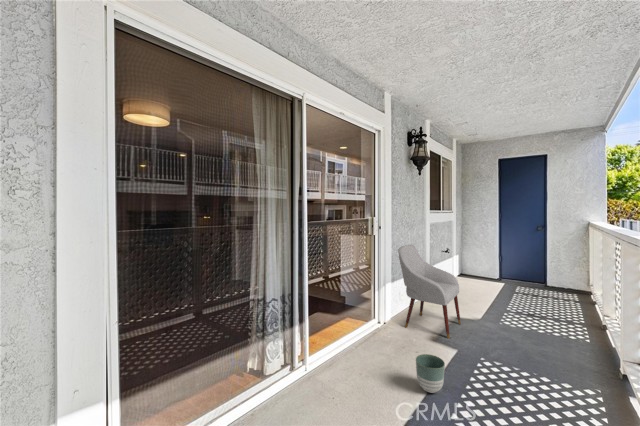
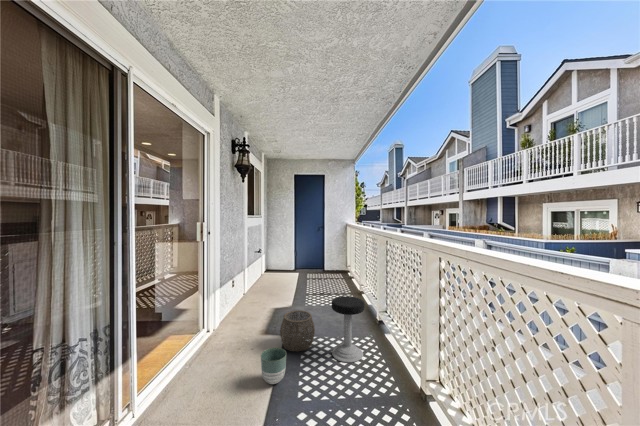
chair: present [398,245,461,339] -> none [227,247,280,328]
stool: none [515,320,571,412] -> present [331,296,365,363]
woven basket: none [448,324,495,374] -> present [280,310,315,352]

